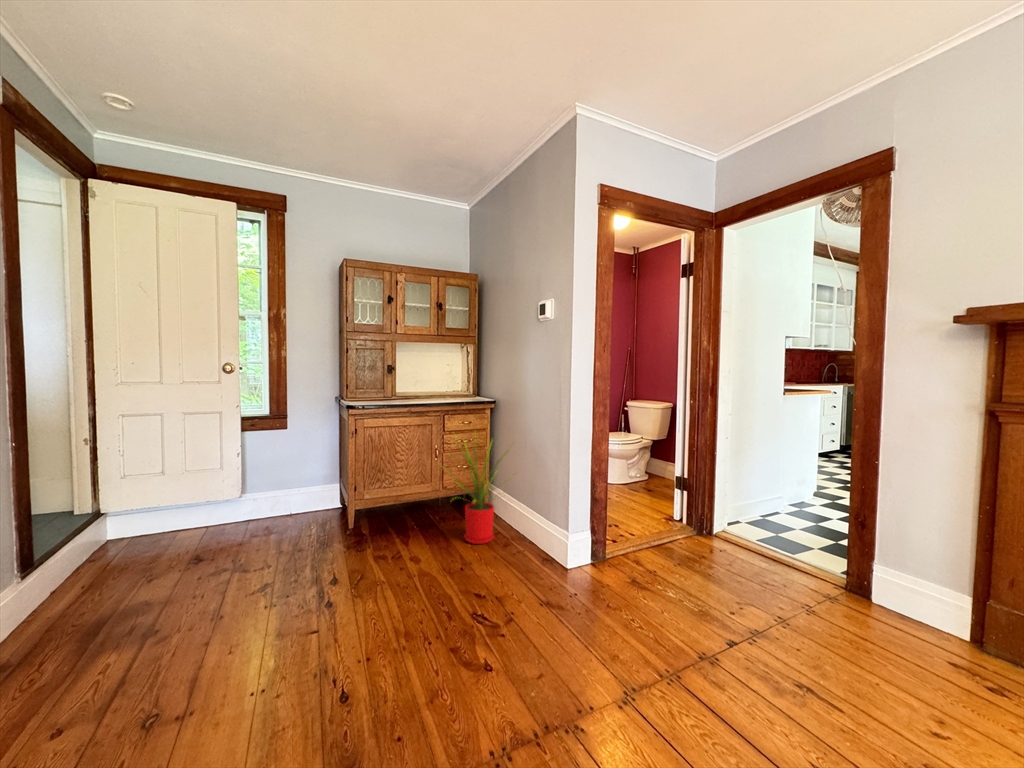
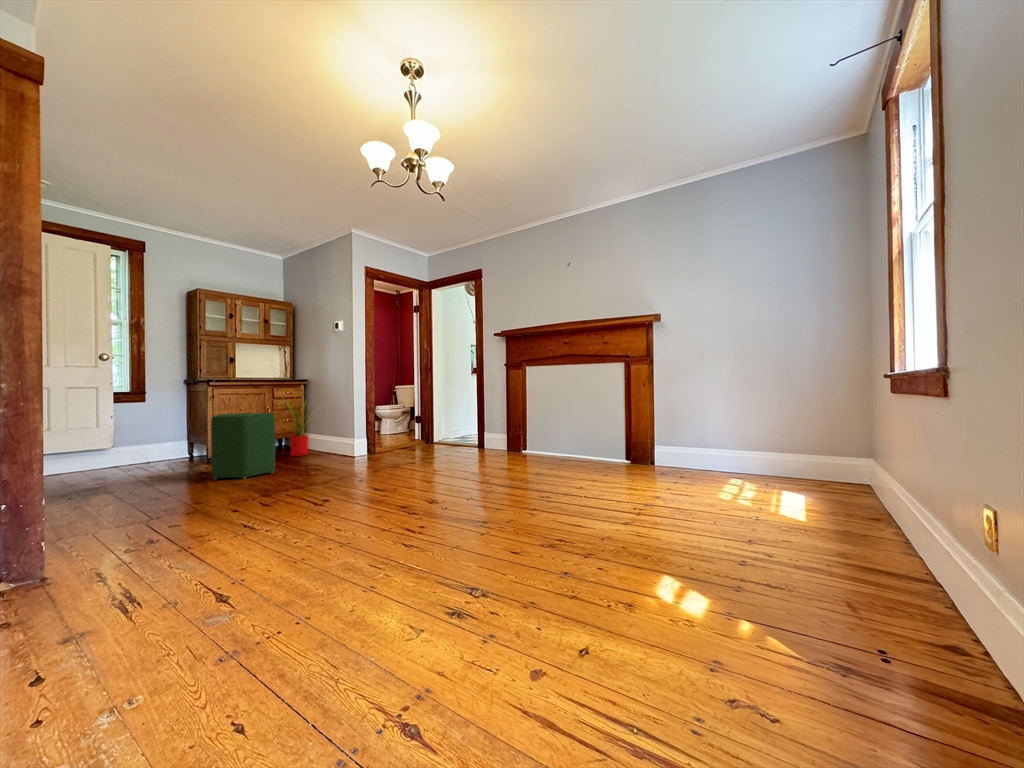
ottoman: none [300,487,425,663] -> present [211,413,275,479]

